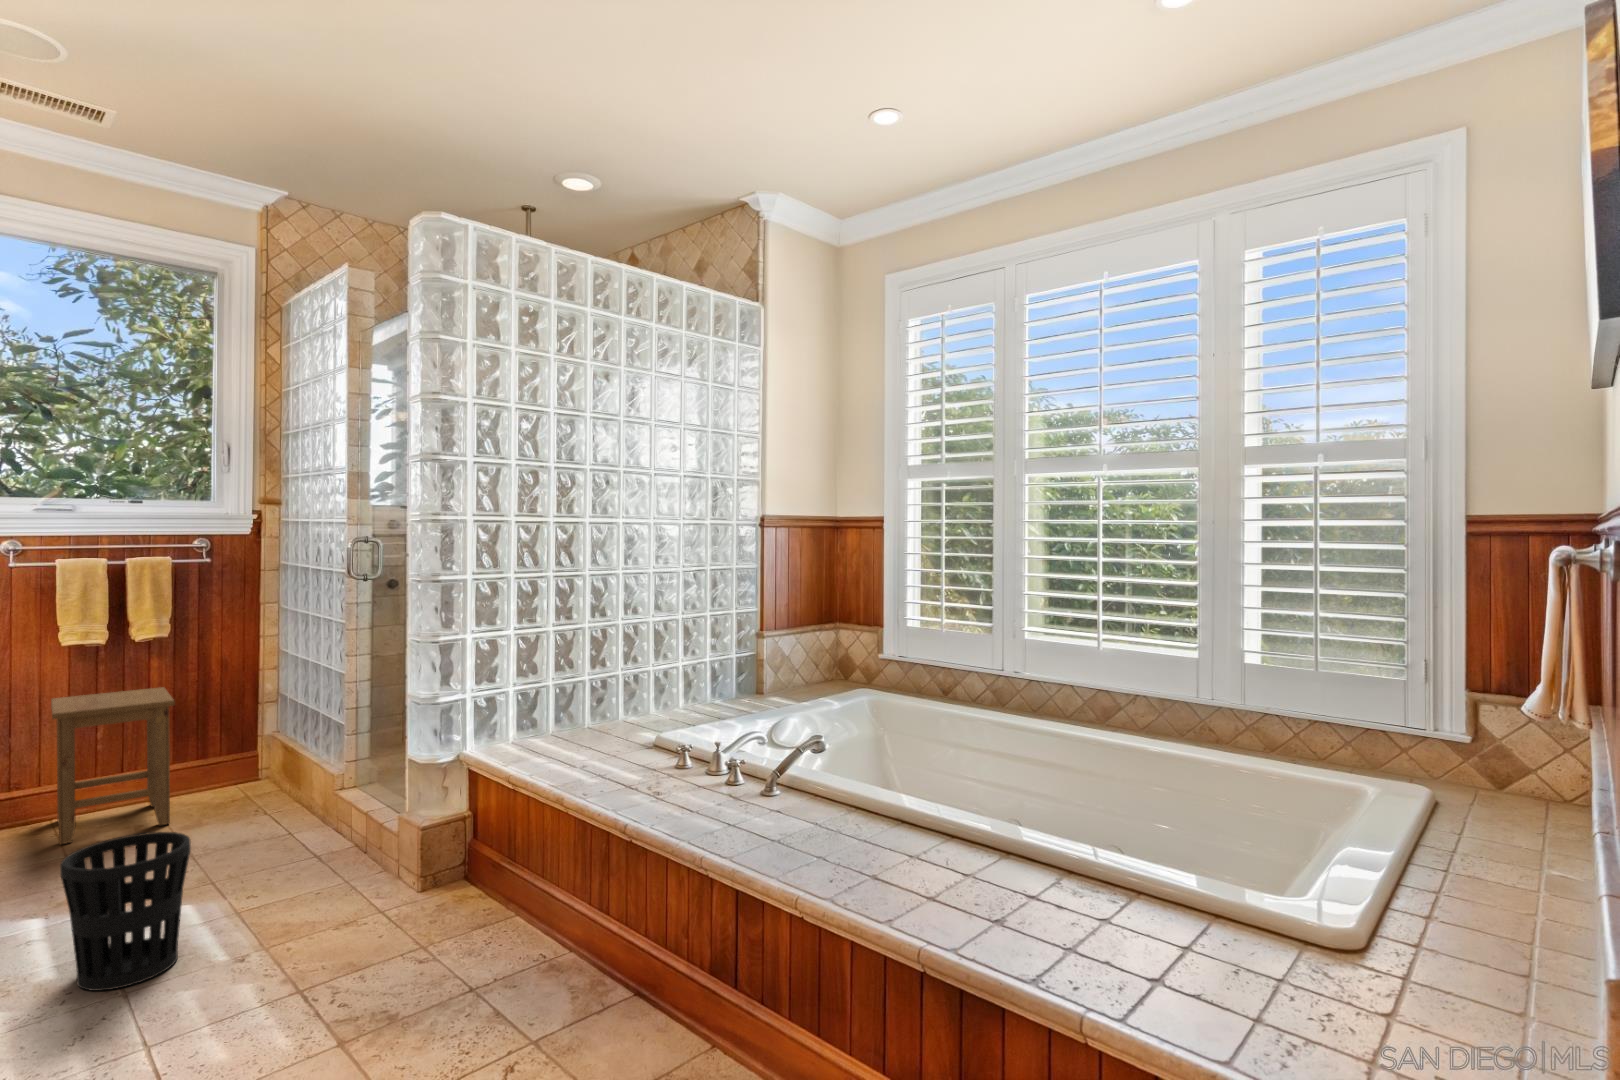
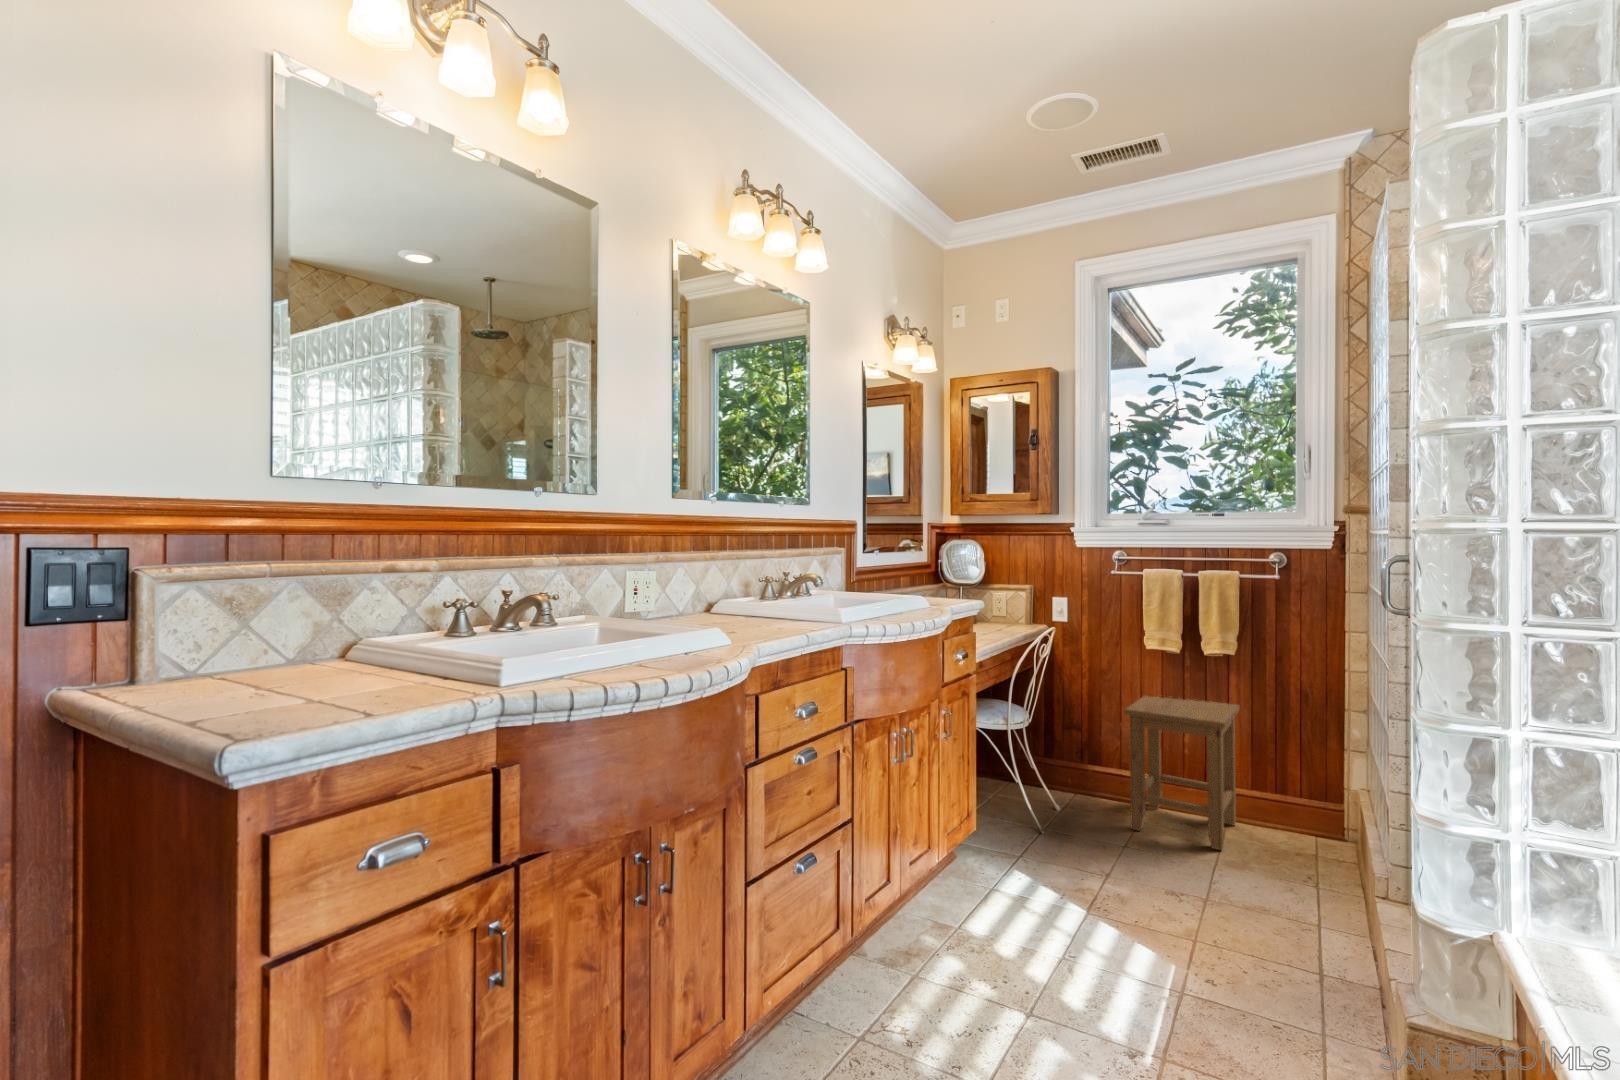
wastebasket: present [60,832,191,991] -> none [996,853,1106,1028]

